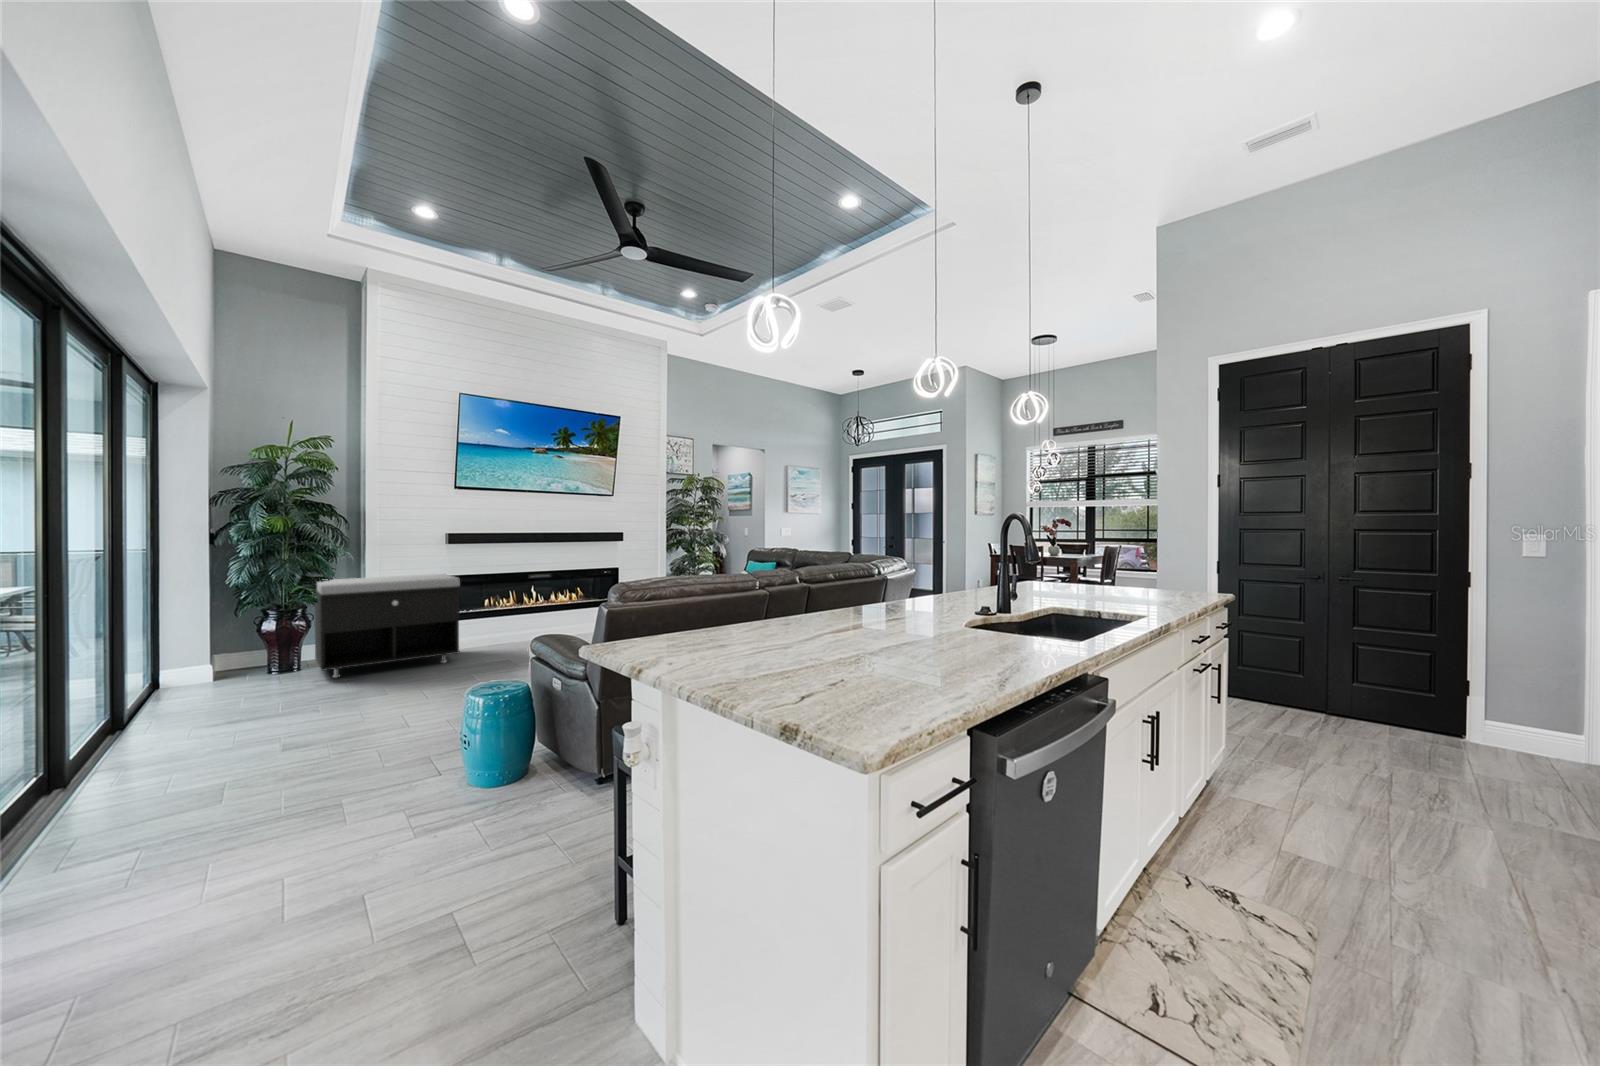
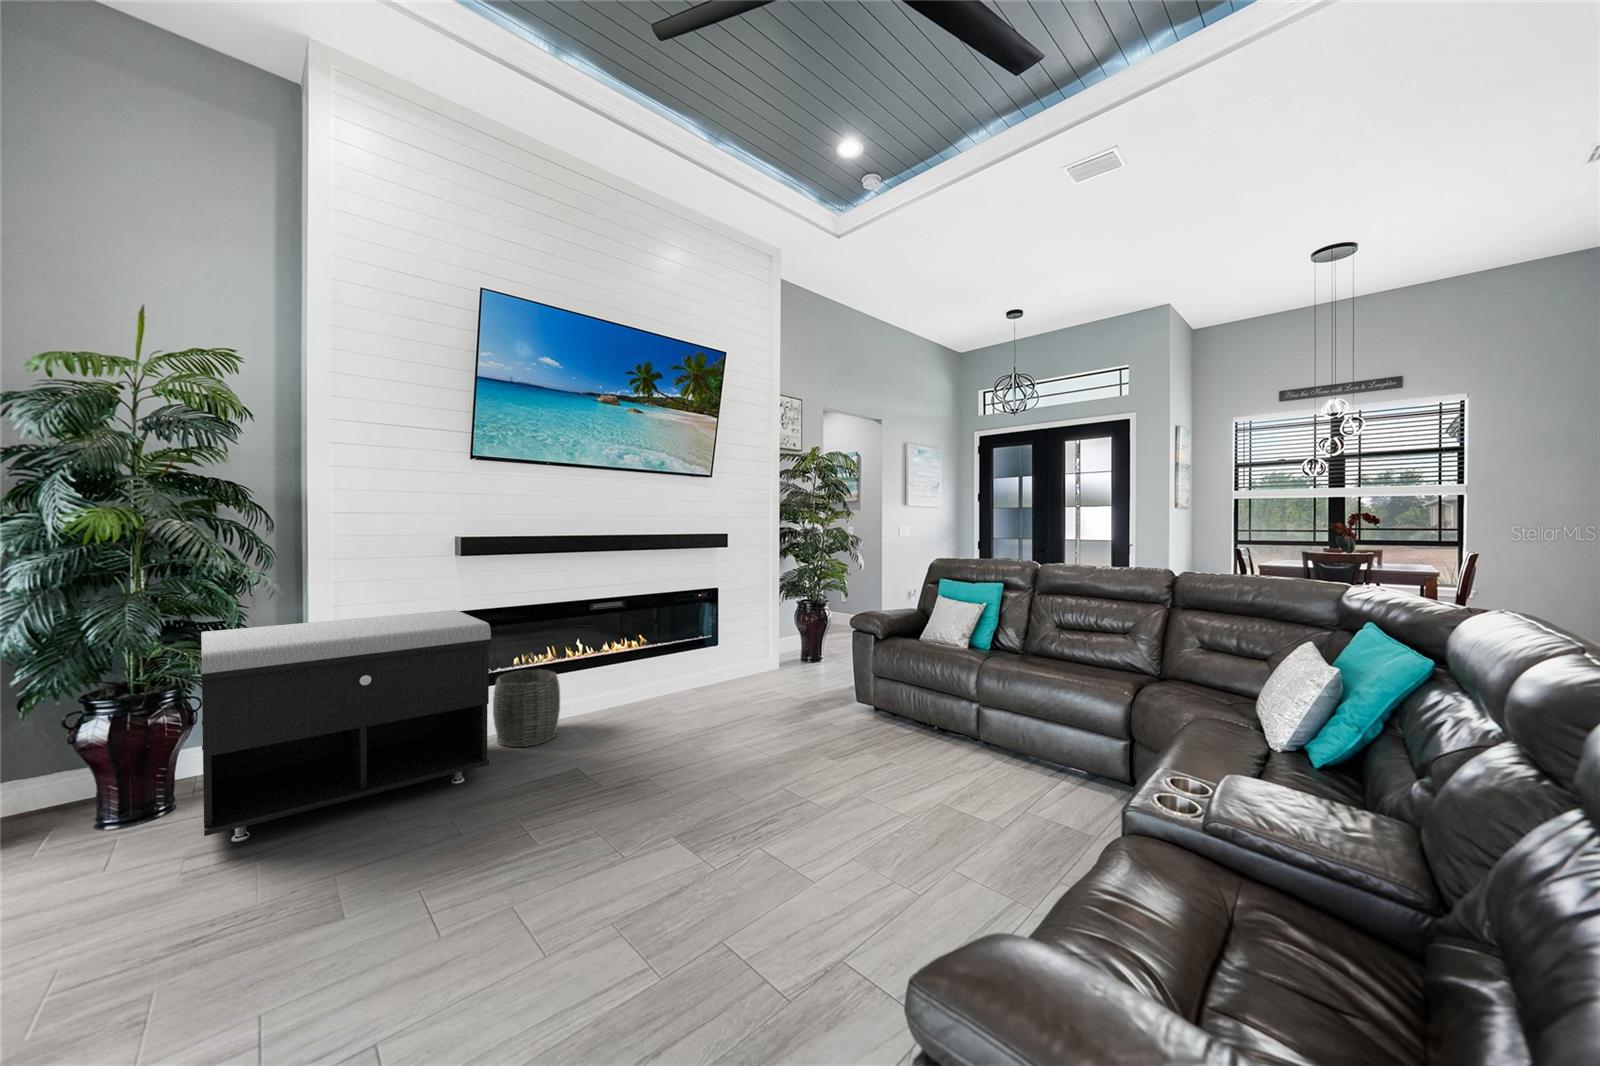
woven basket: none [467,611,506,651] -> present [493,670,560,747]

